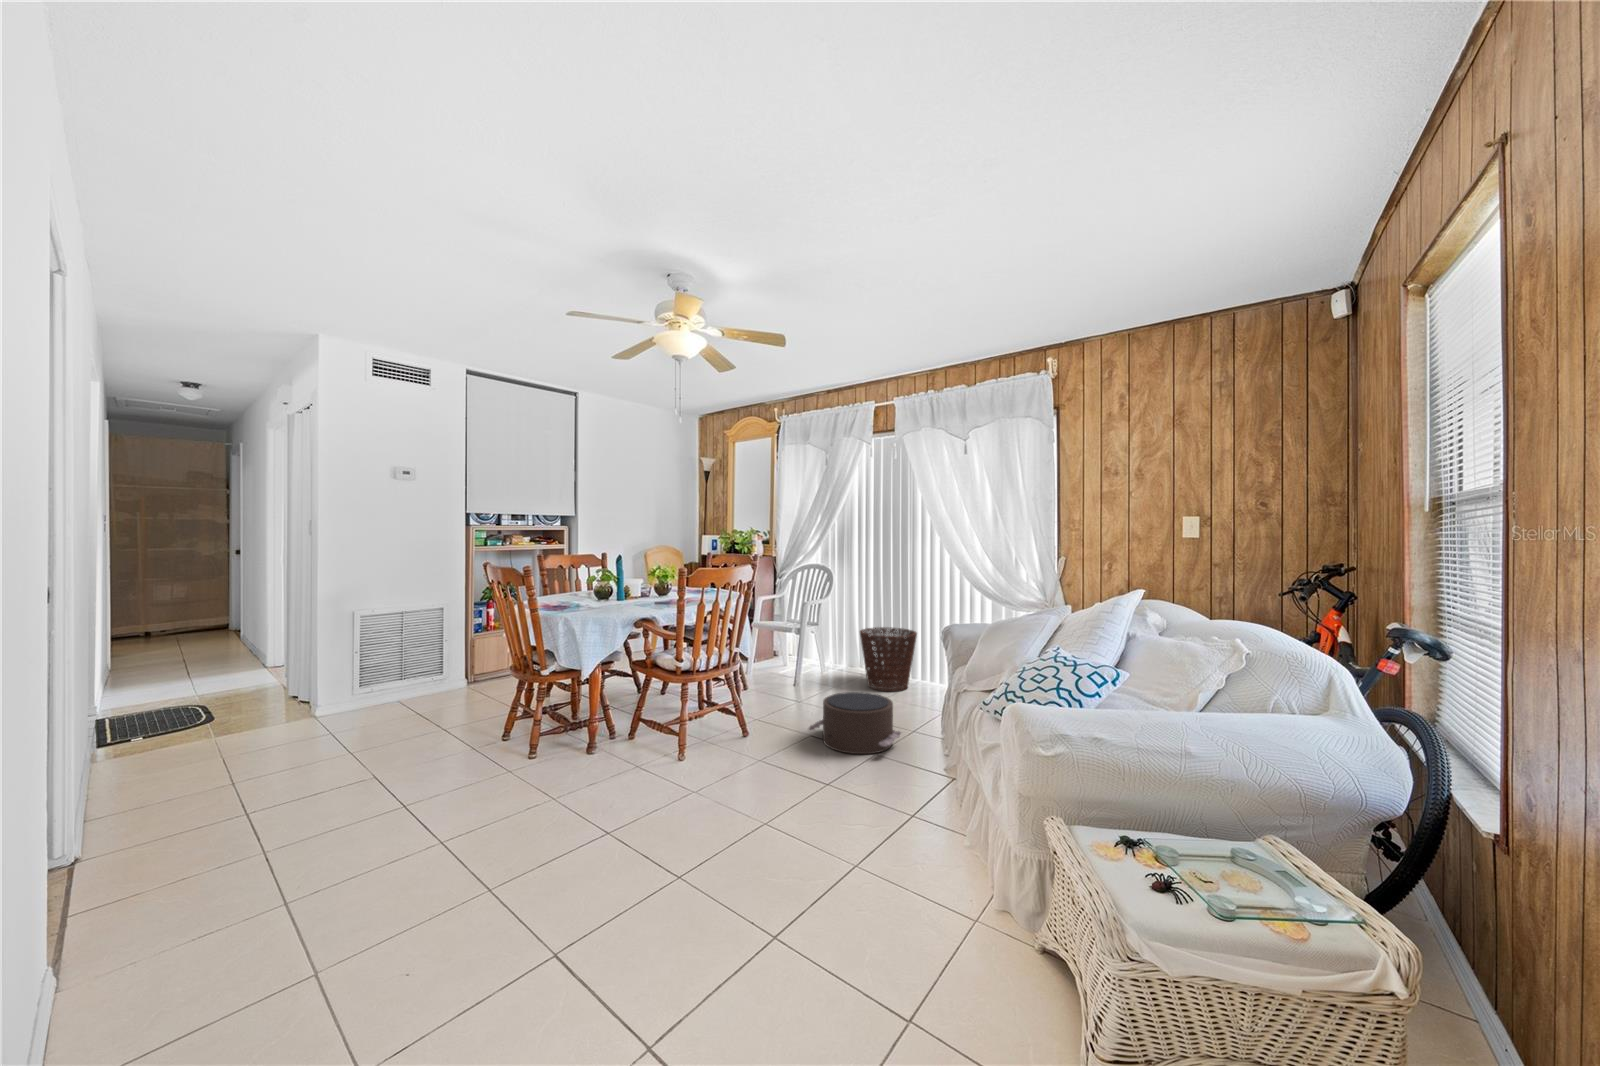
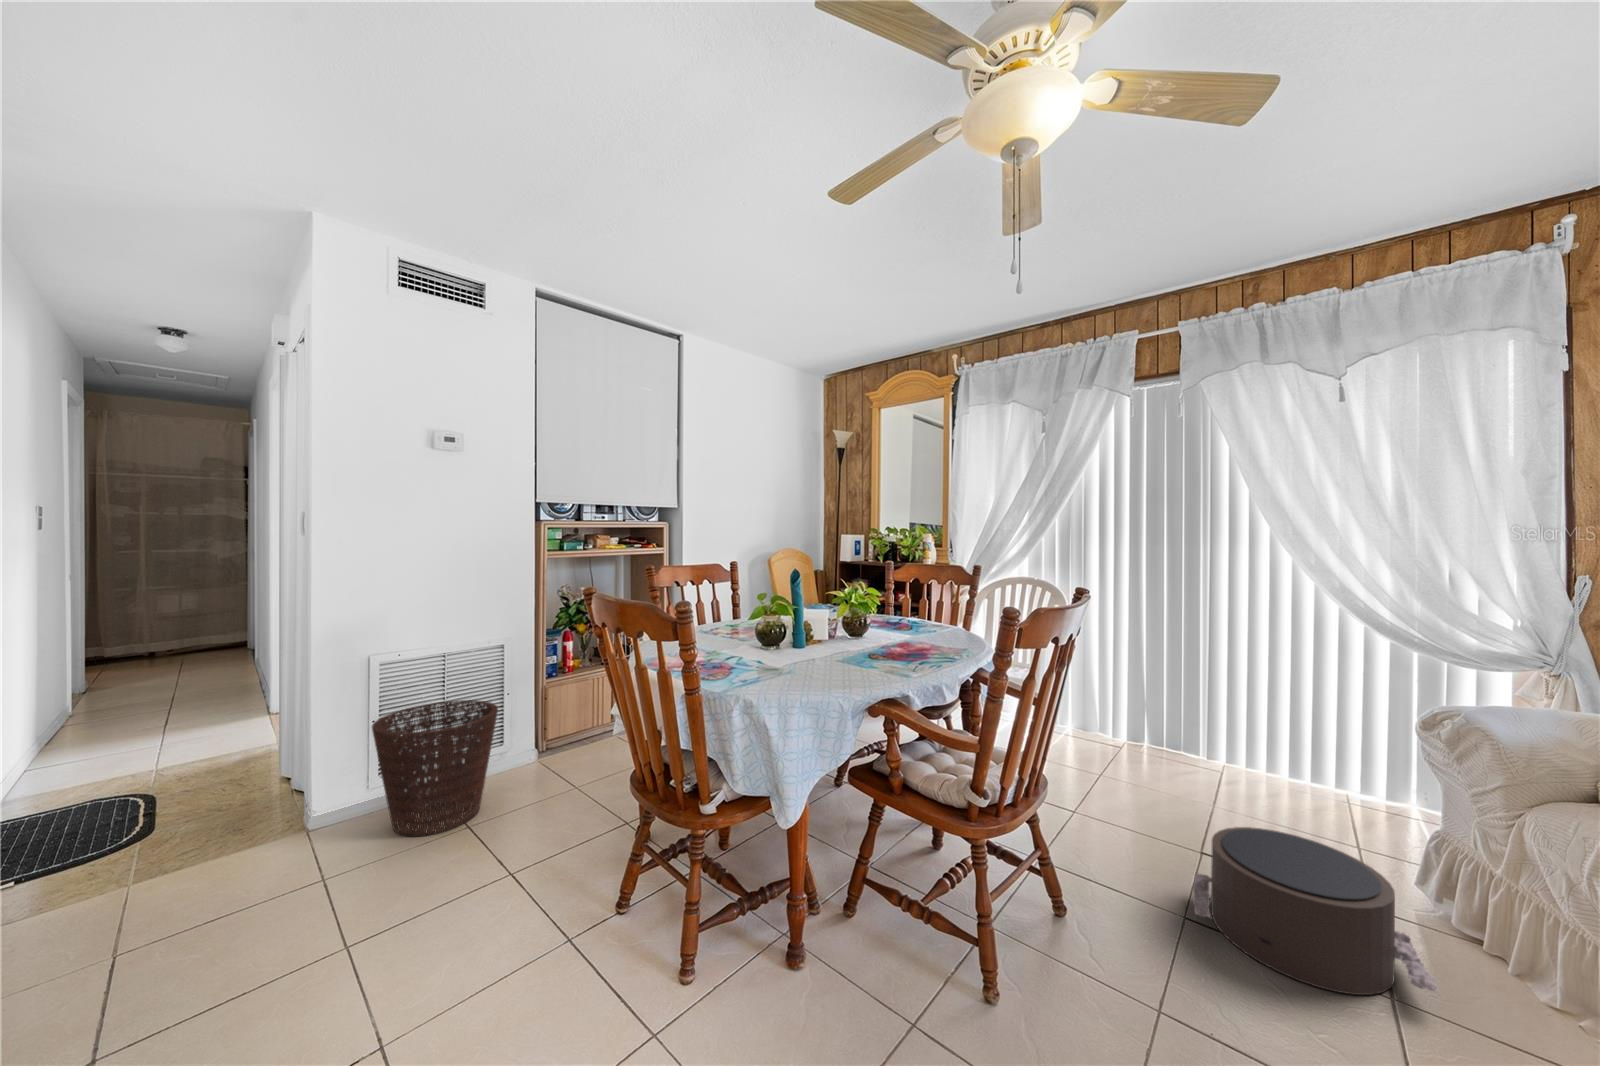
basket: present [860,627,917,691] -> present [372,700,498,836]

